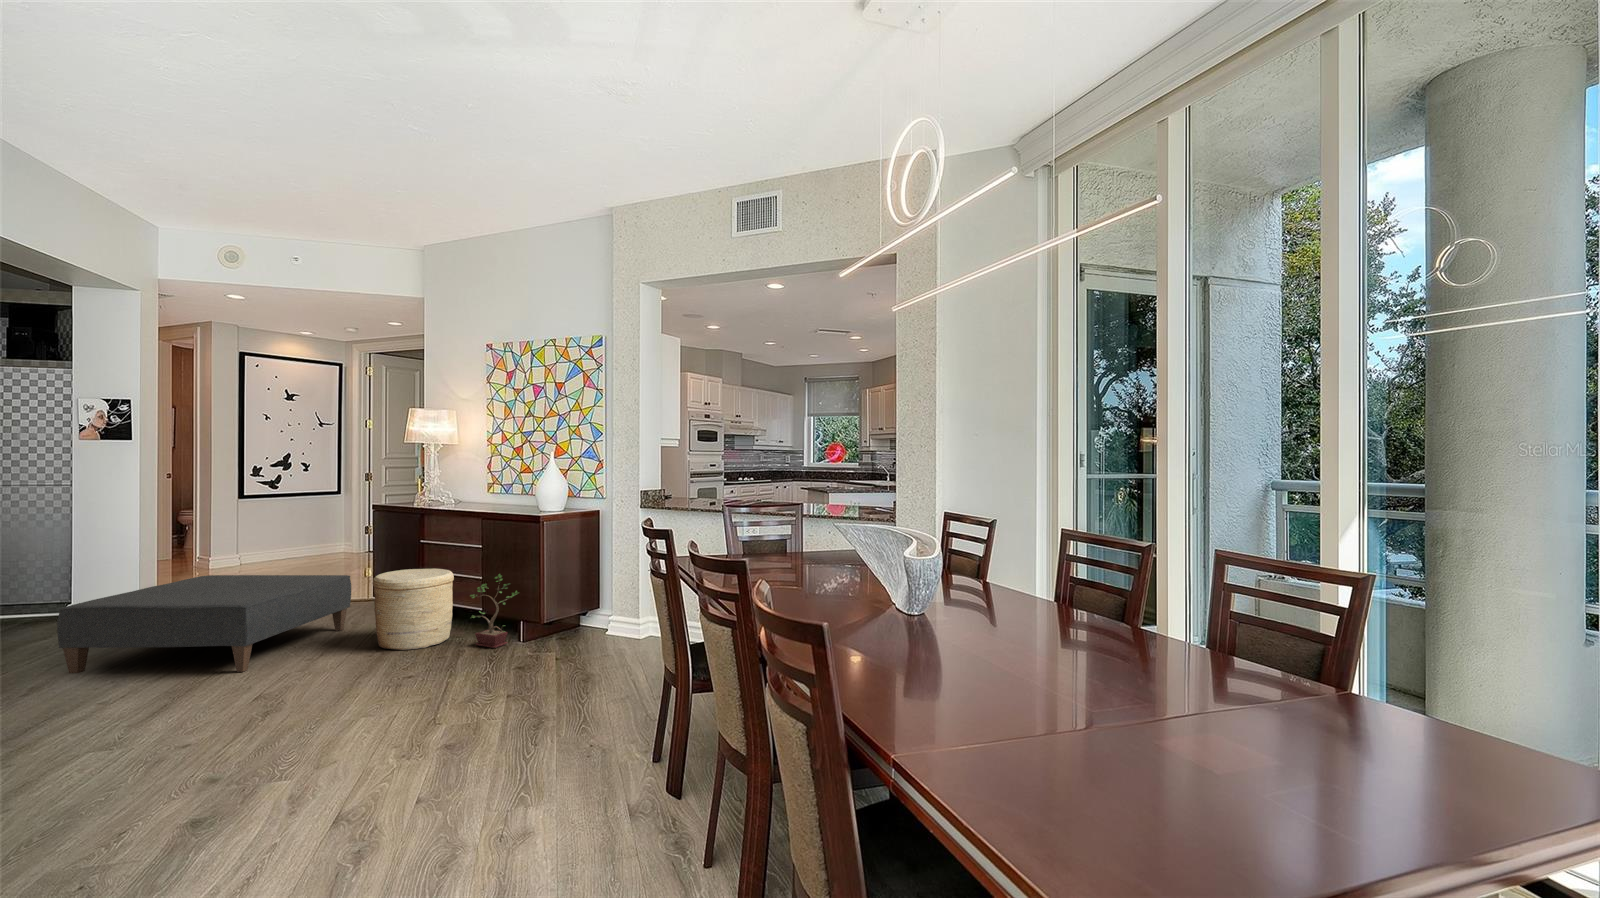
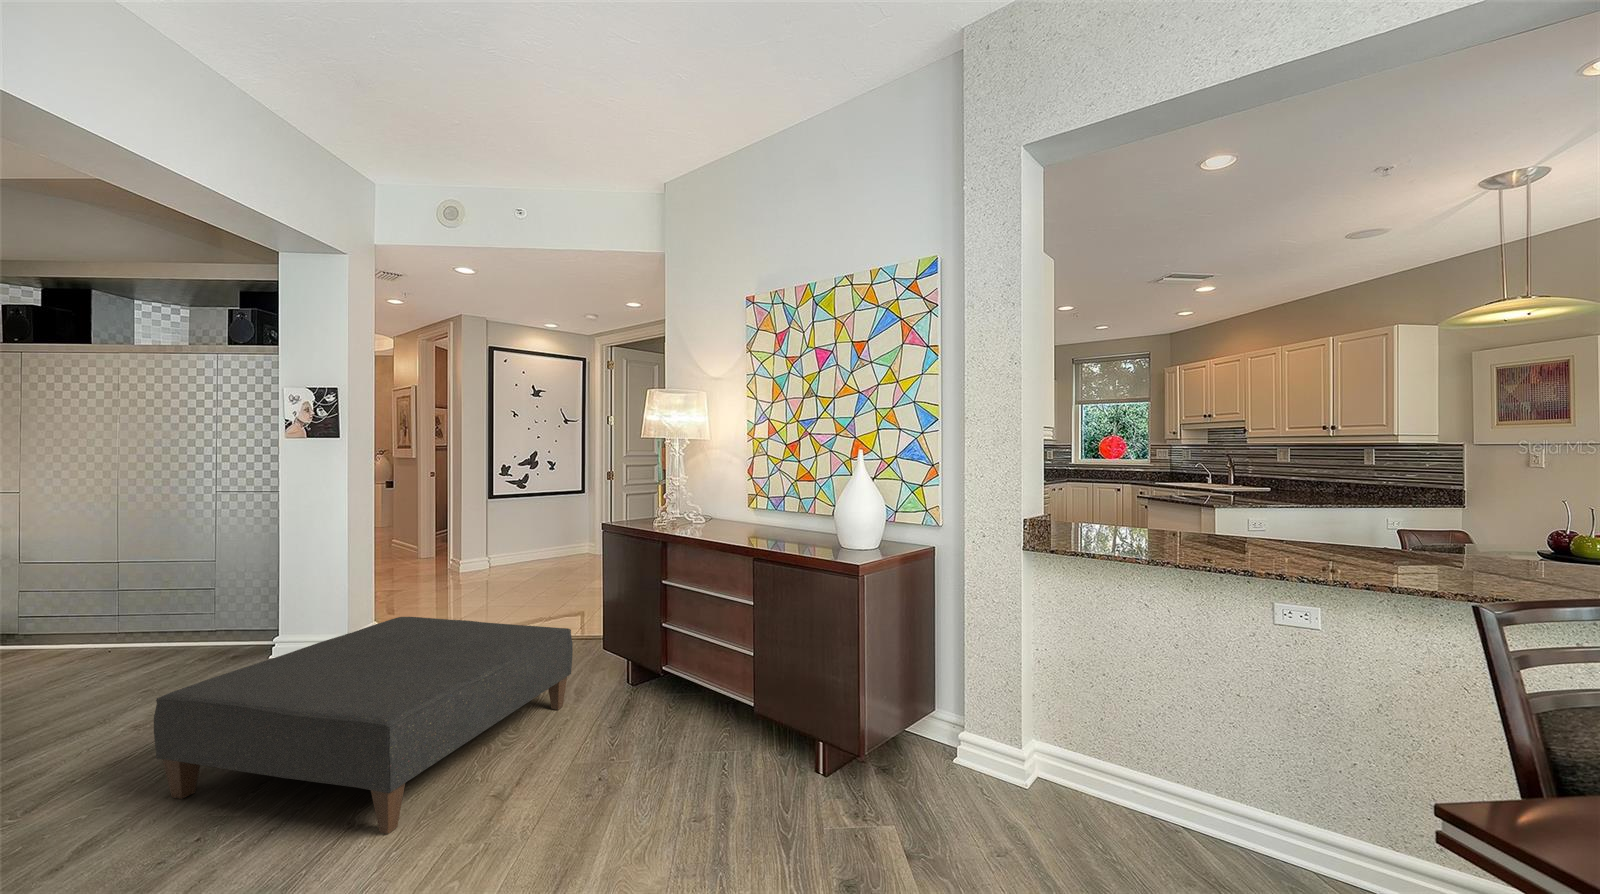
woven basket: present [373,569,454,650] -> none [594,631,712,785]
potted plant: present [470,574,517,648] -> none [739,661,826,799]

